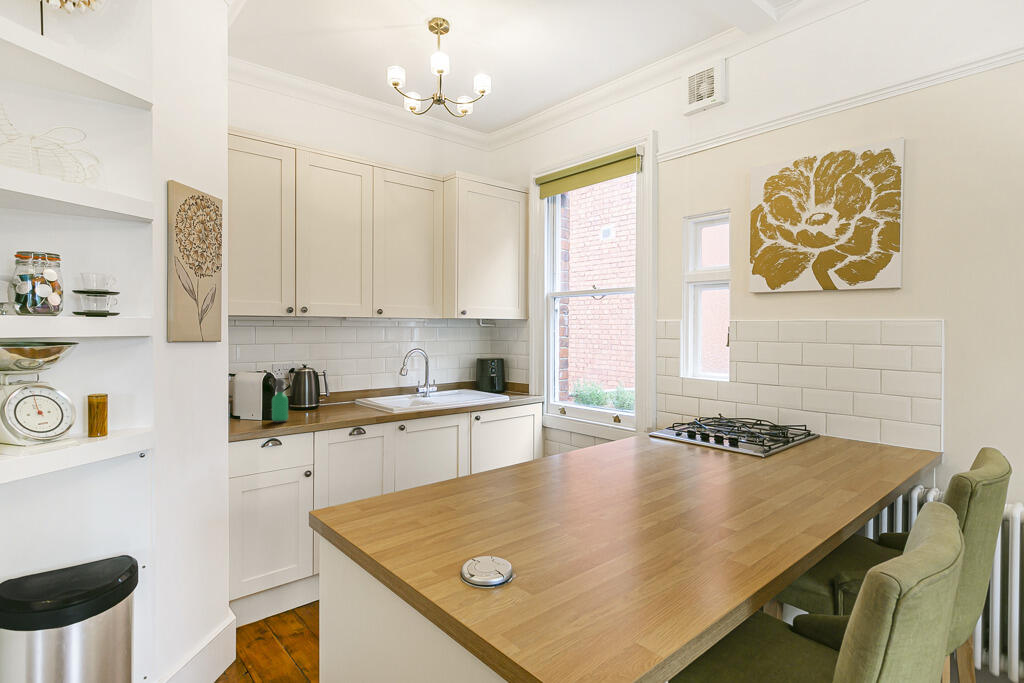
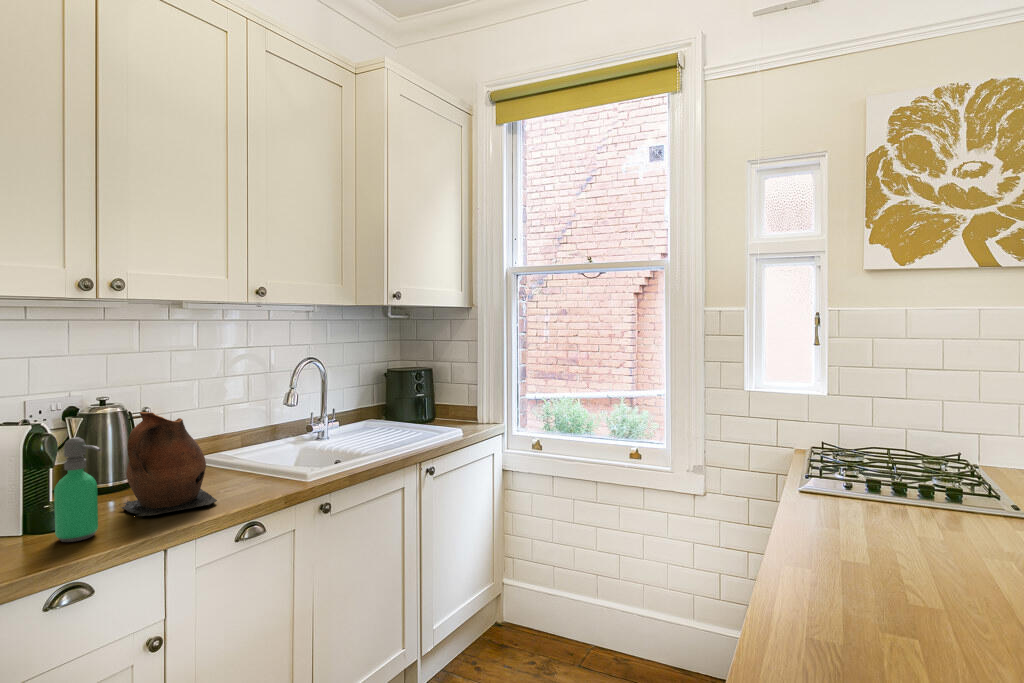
ceramic pitcher: none [302,370,341,418] -> present [121,412,217,516]

